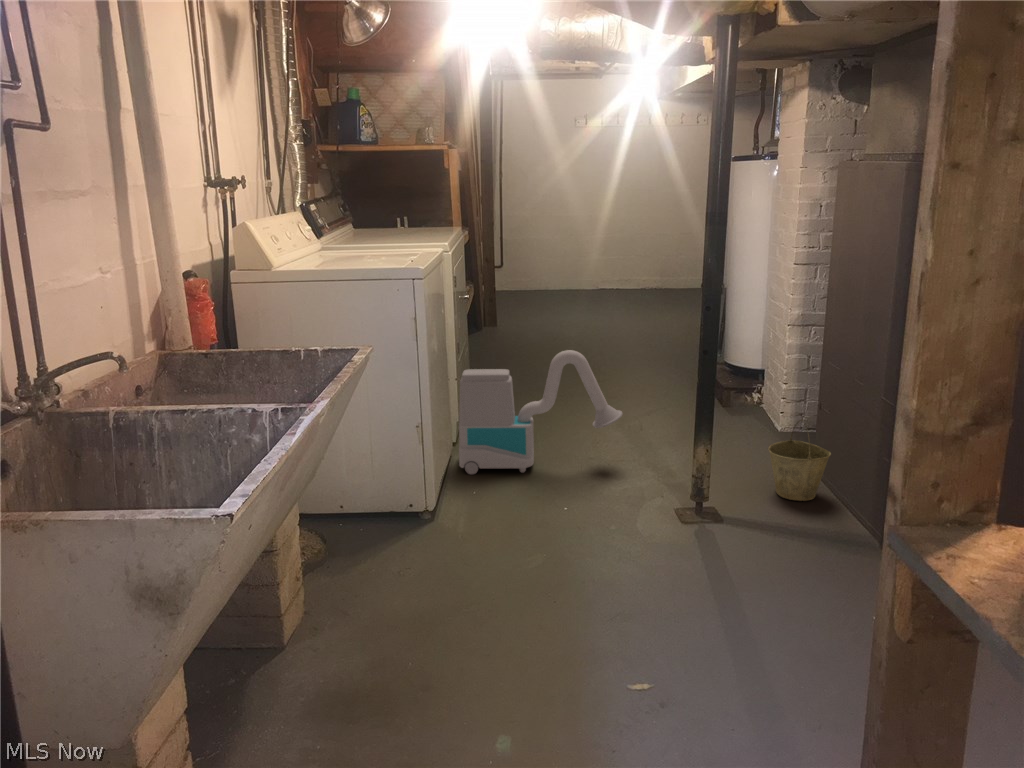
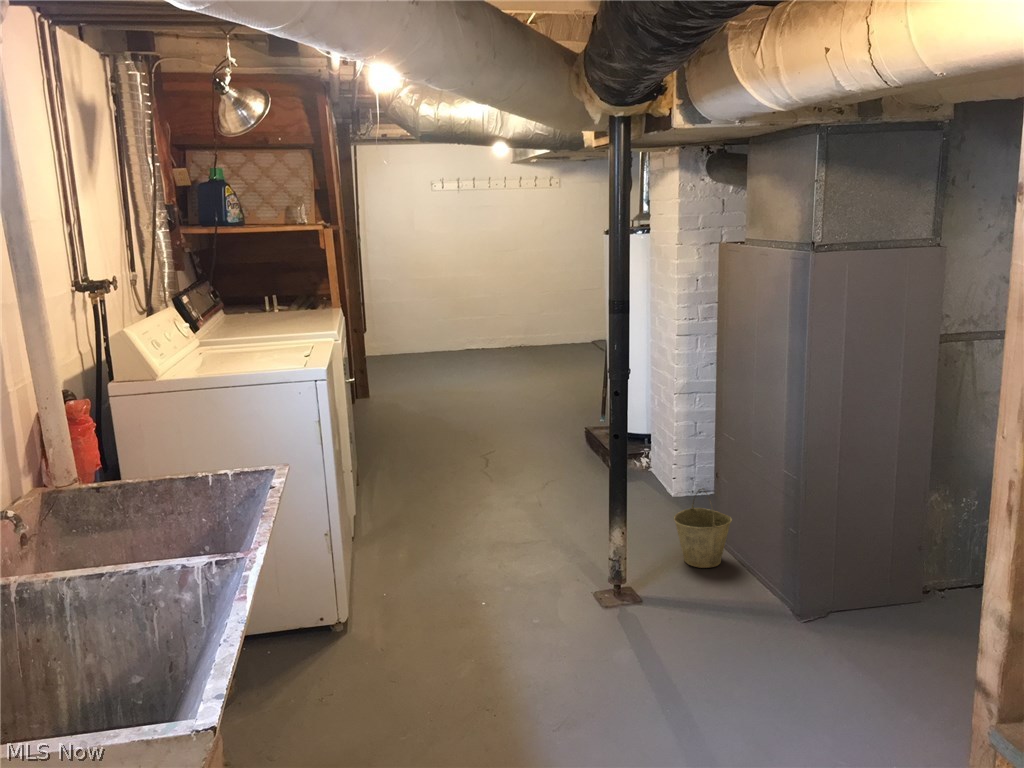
vacuum cleaner: present [459,350,623,474] -> none [360,435,529,573]

